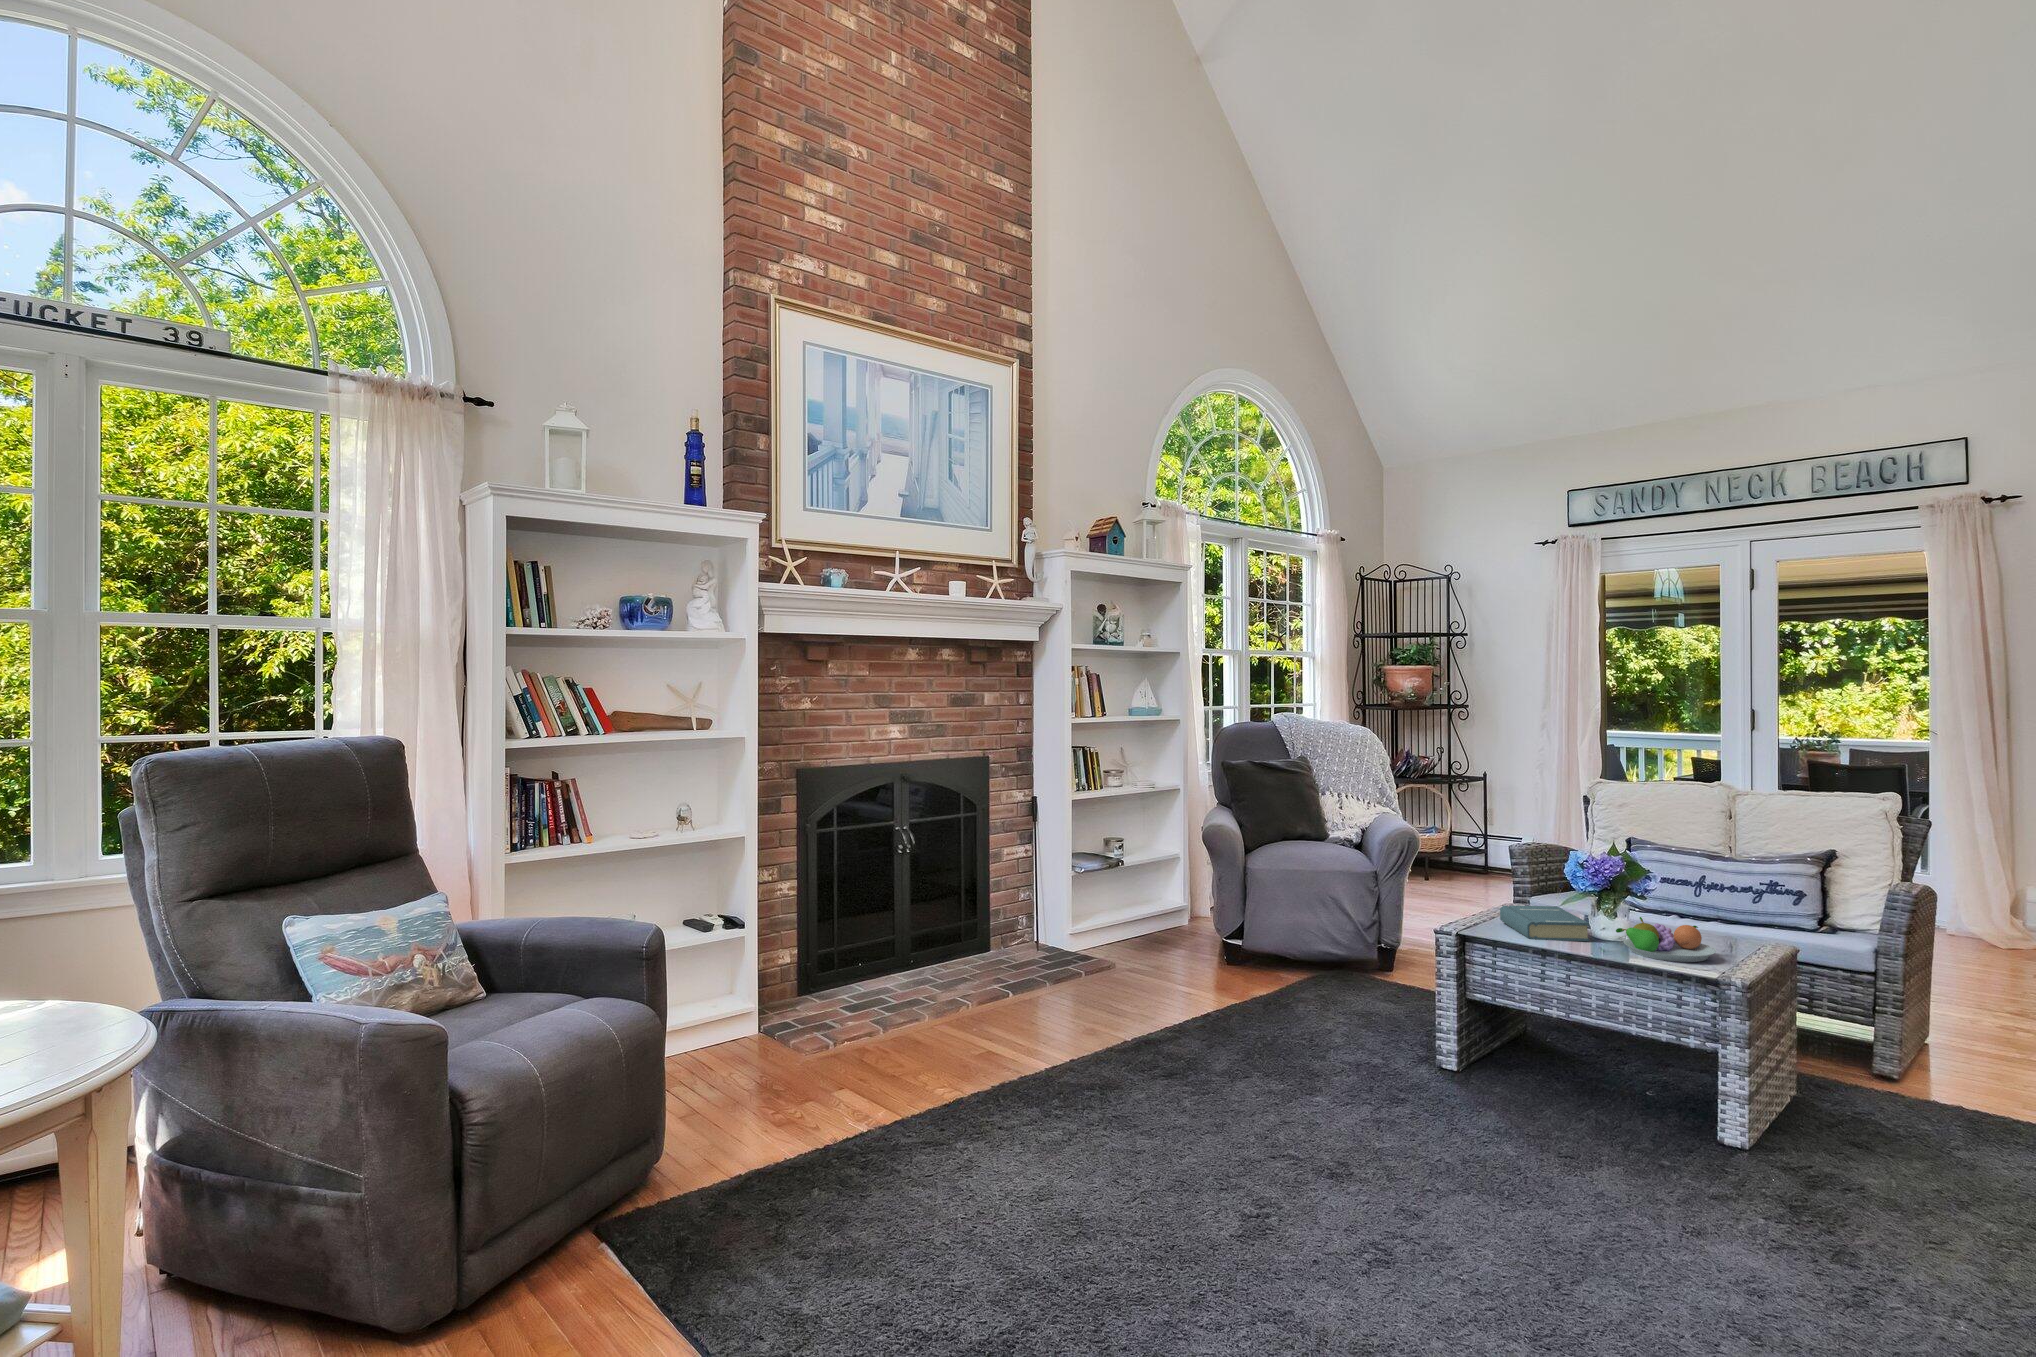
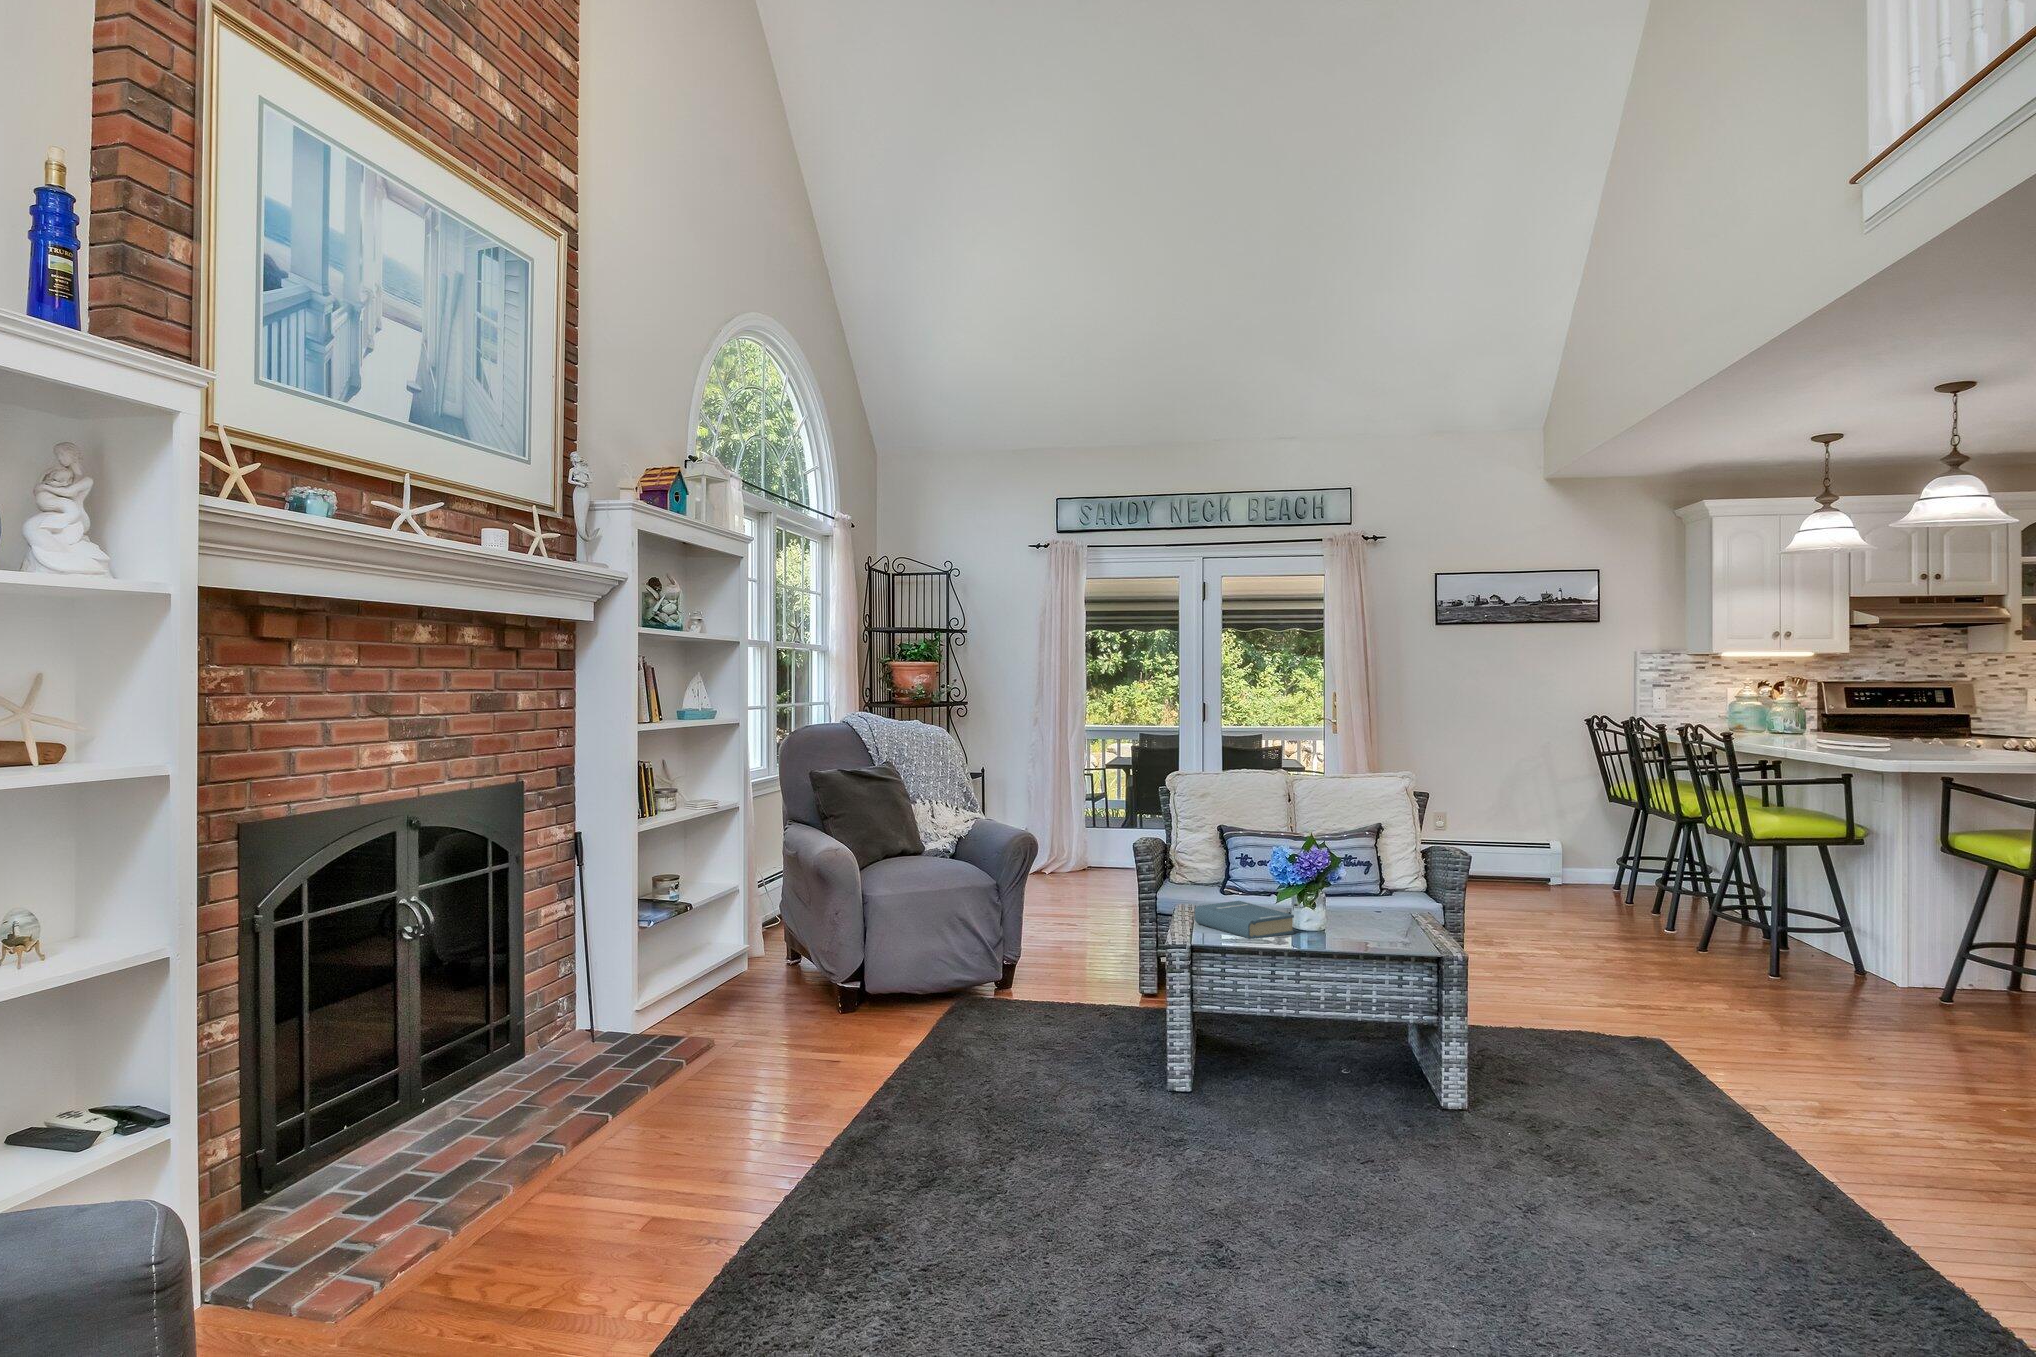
fruit bowl: present [1616,917,1716,962] -> none [1328,904,1409,944]

